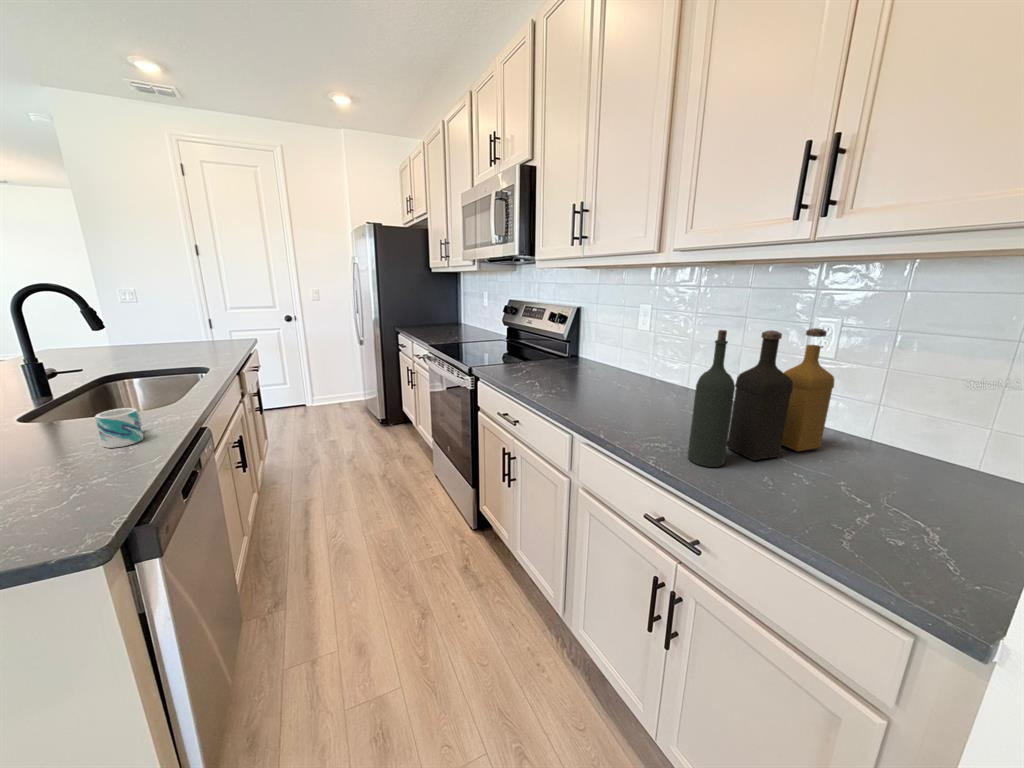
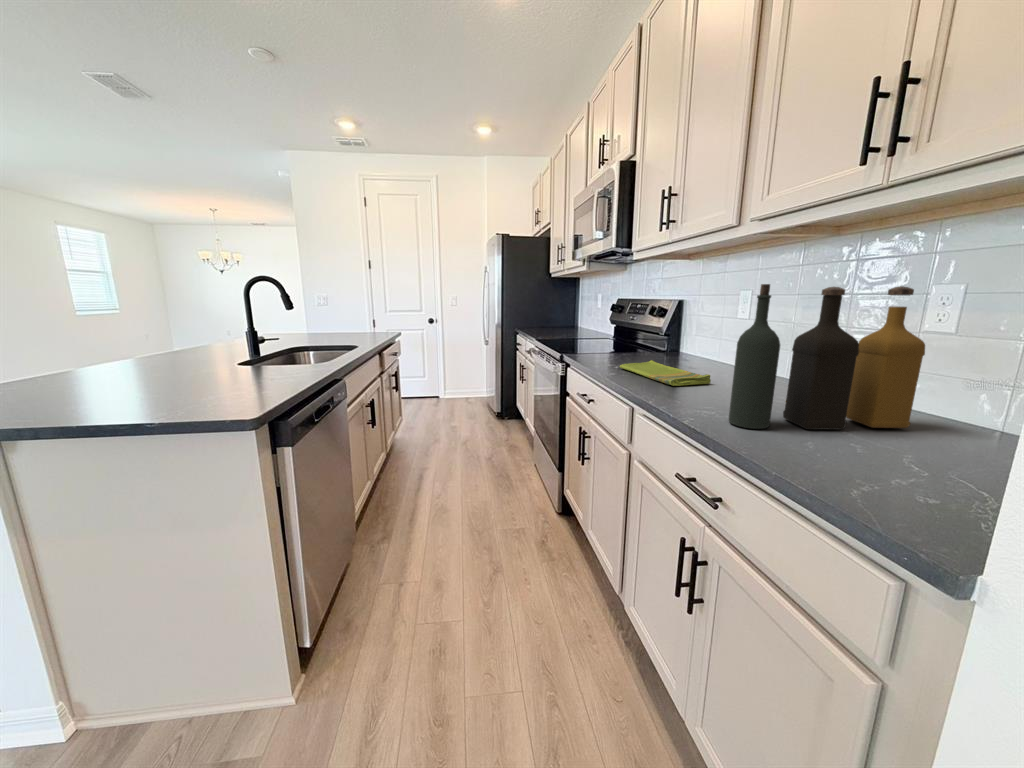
dish towel: none [543,375,638,410] -> present [620,360,711,386]
mug: present [95,408,143,448] -> none [274,352,302,378]

